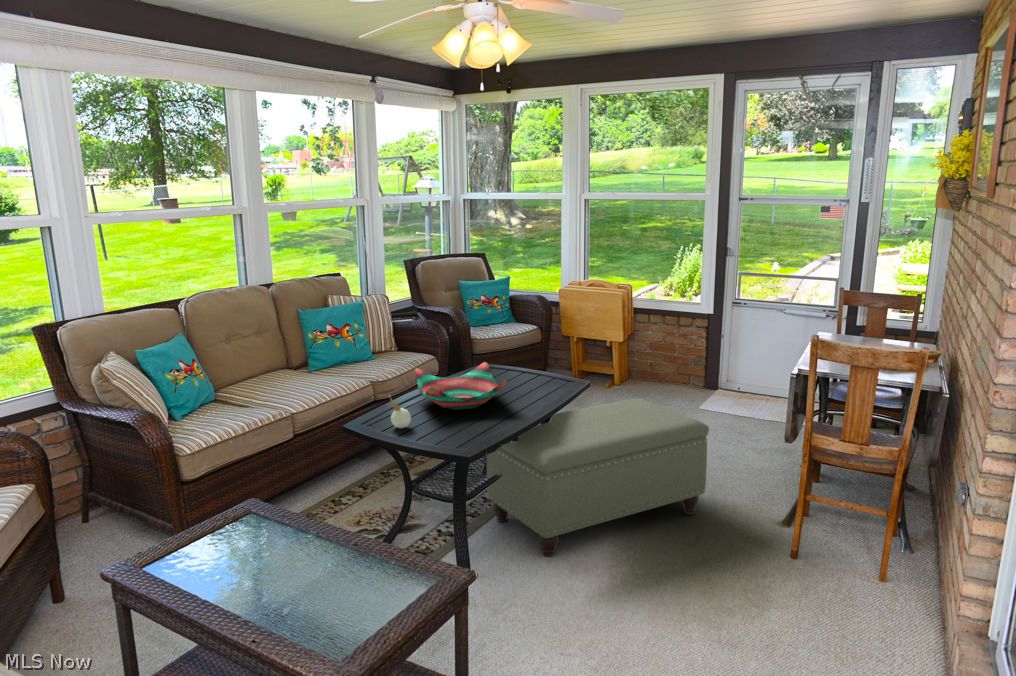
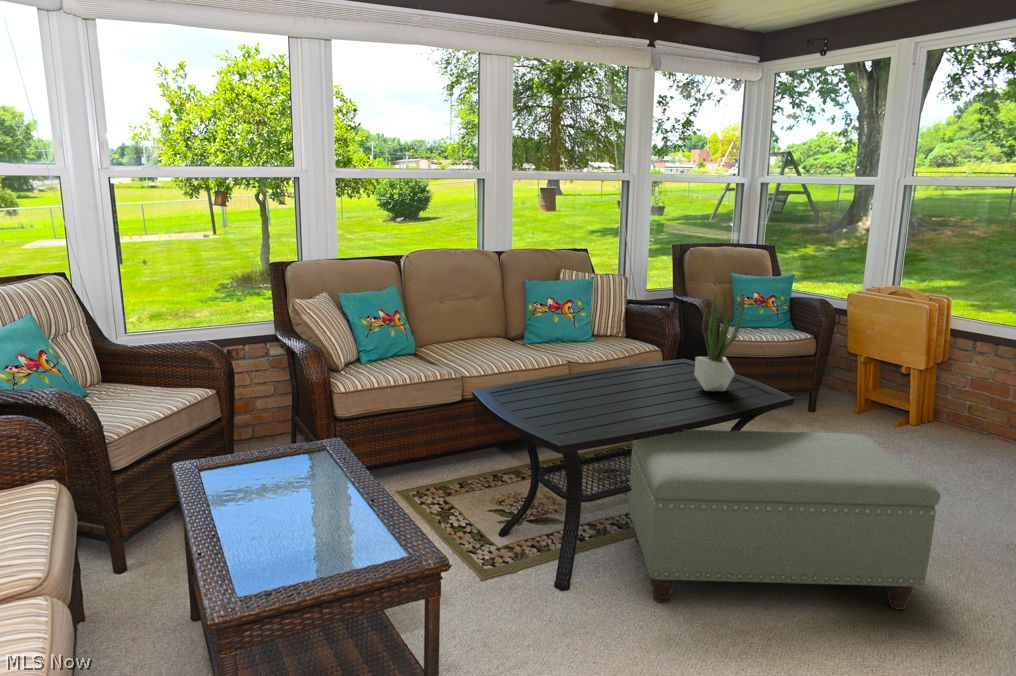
potted plant: none [512,301,548,386] -> present [694,293,744,391]
decorative bowl: present [415,362,507,410] -> none [561,348,661,403]
candle: present [391,400,411,428] -> none [510,369,532,408]

